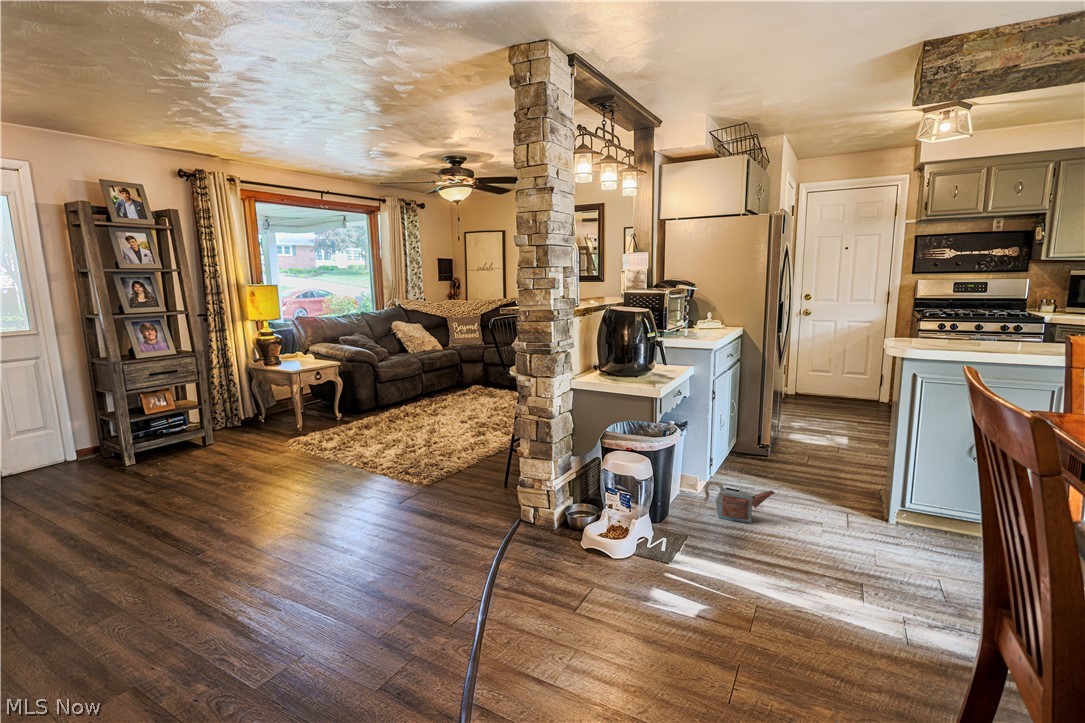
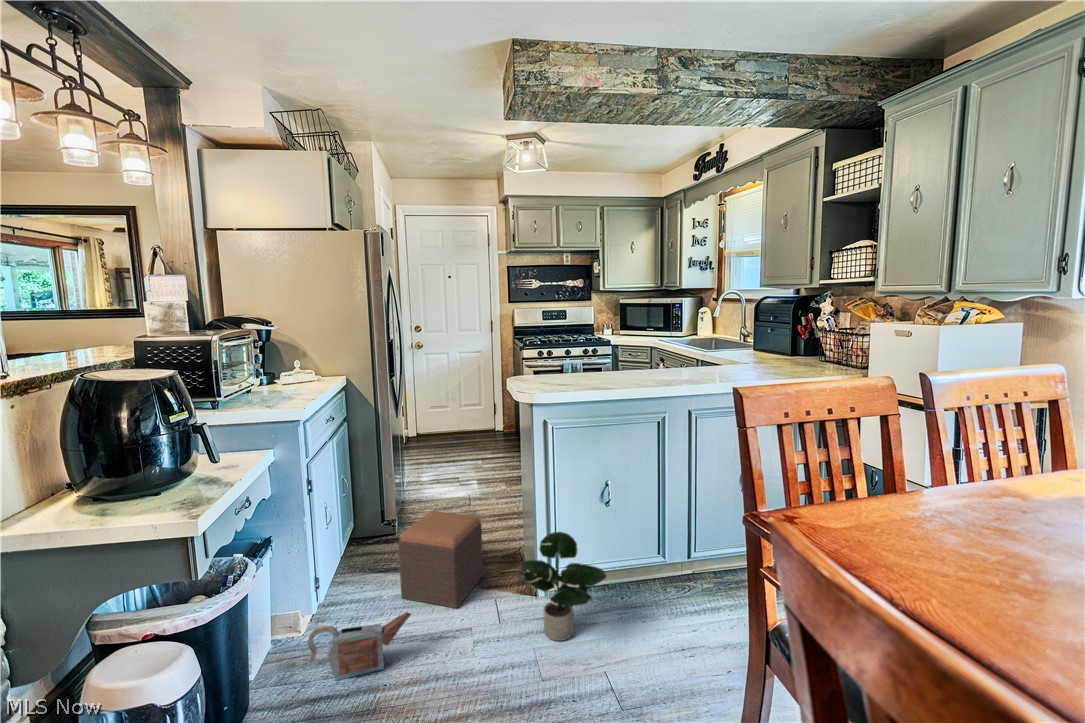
footstool: none [768,437,842,510] -> present [398,511,483,608]
potted plant: none [868,469,956,553] -> present [519,532,606,641]

